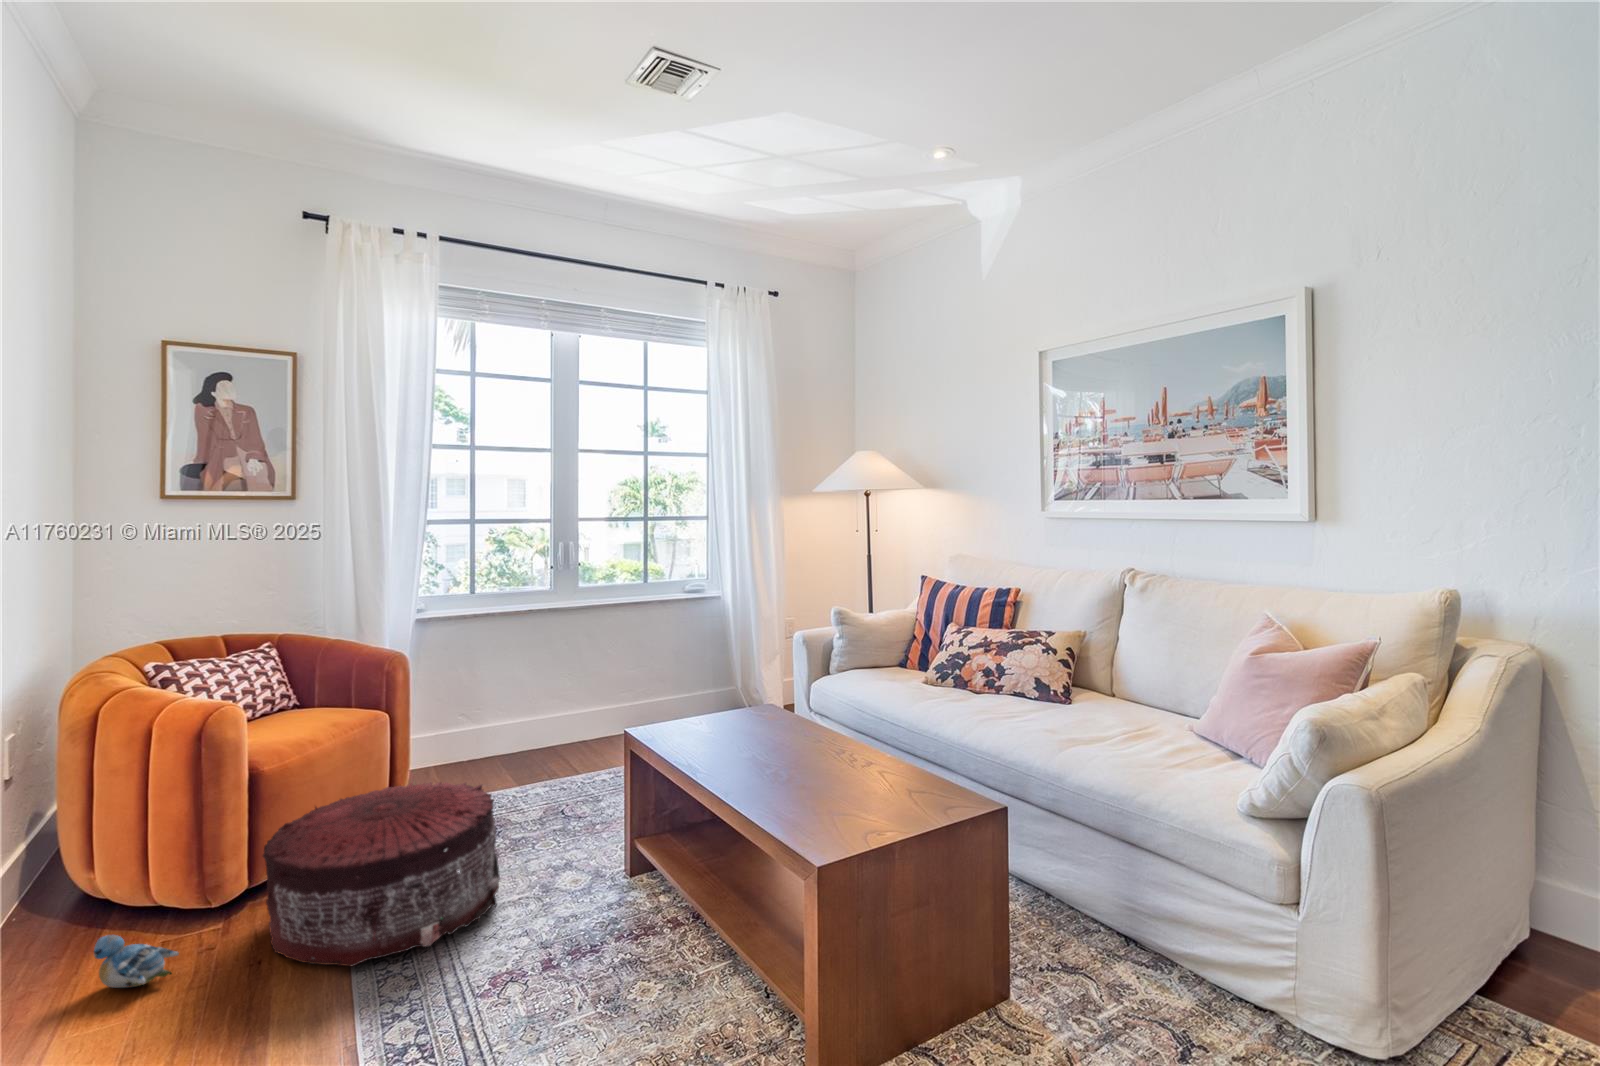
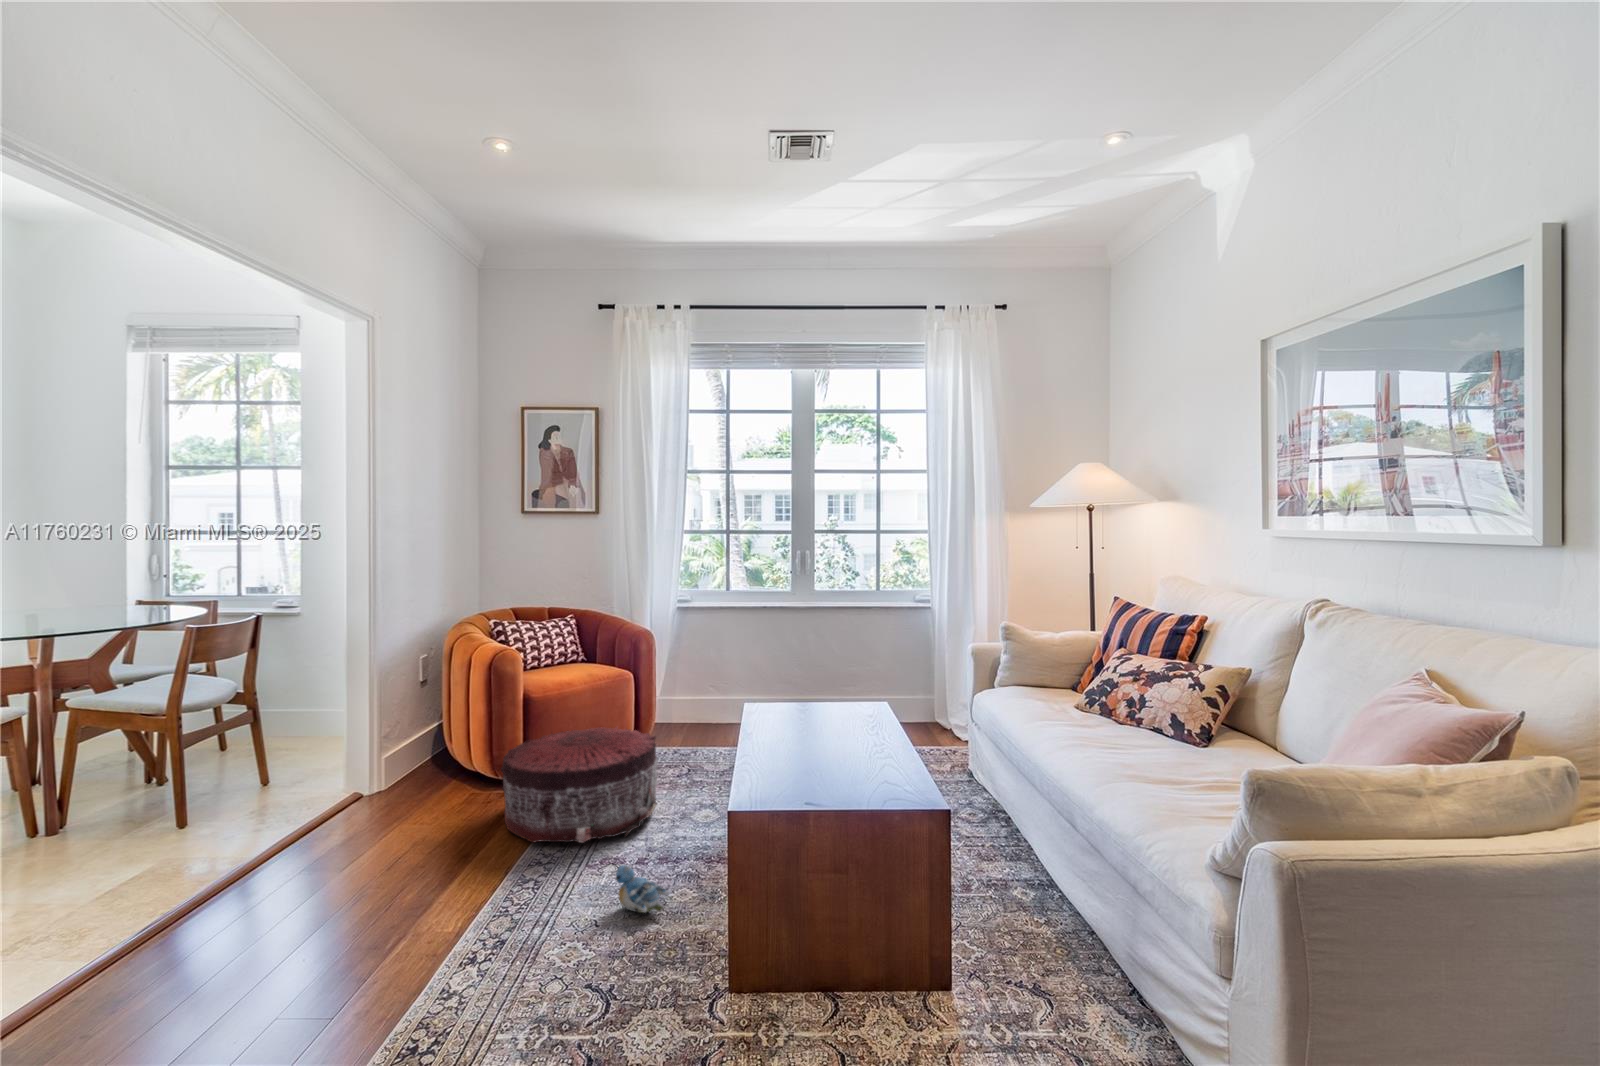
plush toy: present [94,935,179,988] -> present [616,865,668,913]

